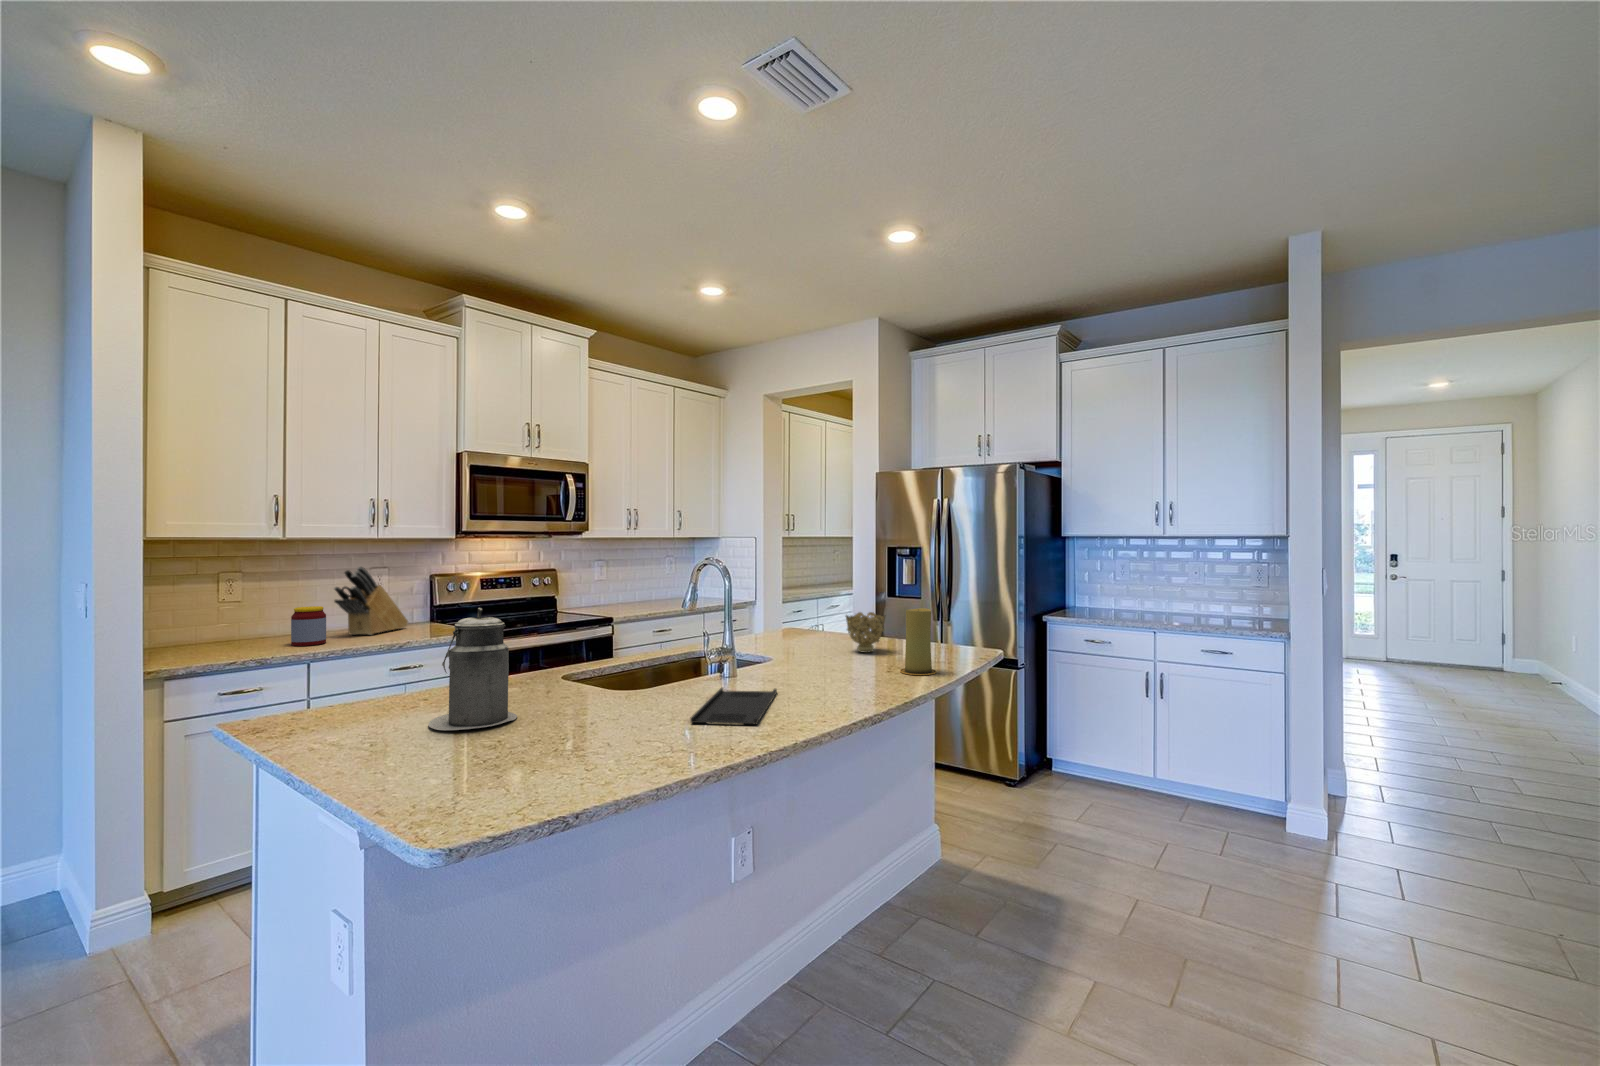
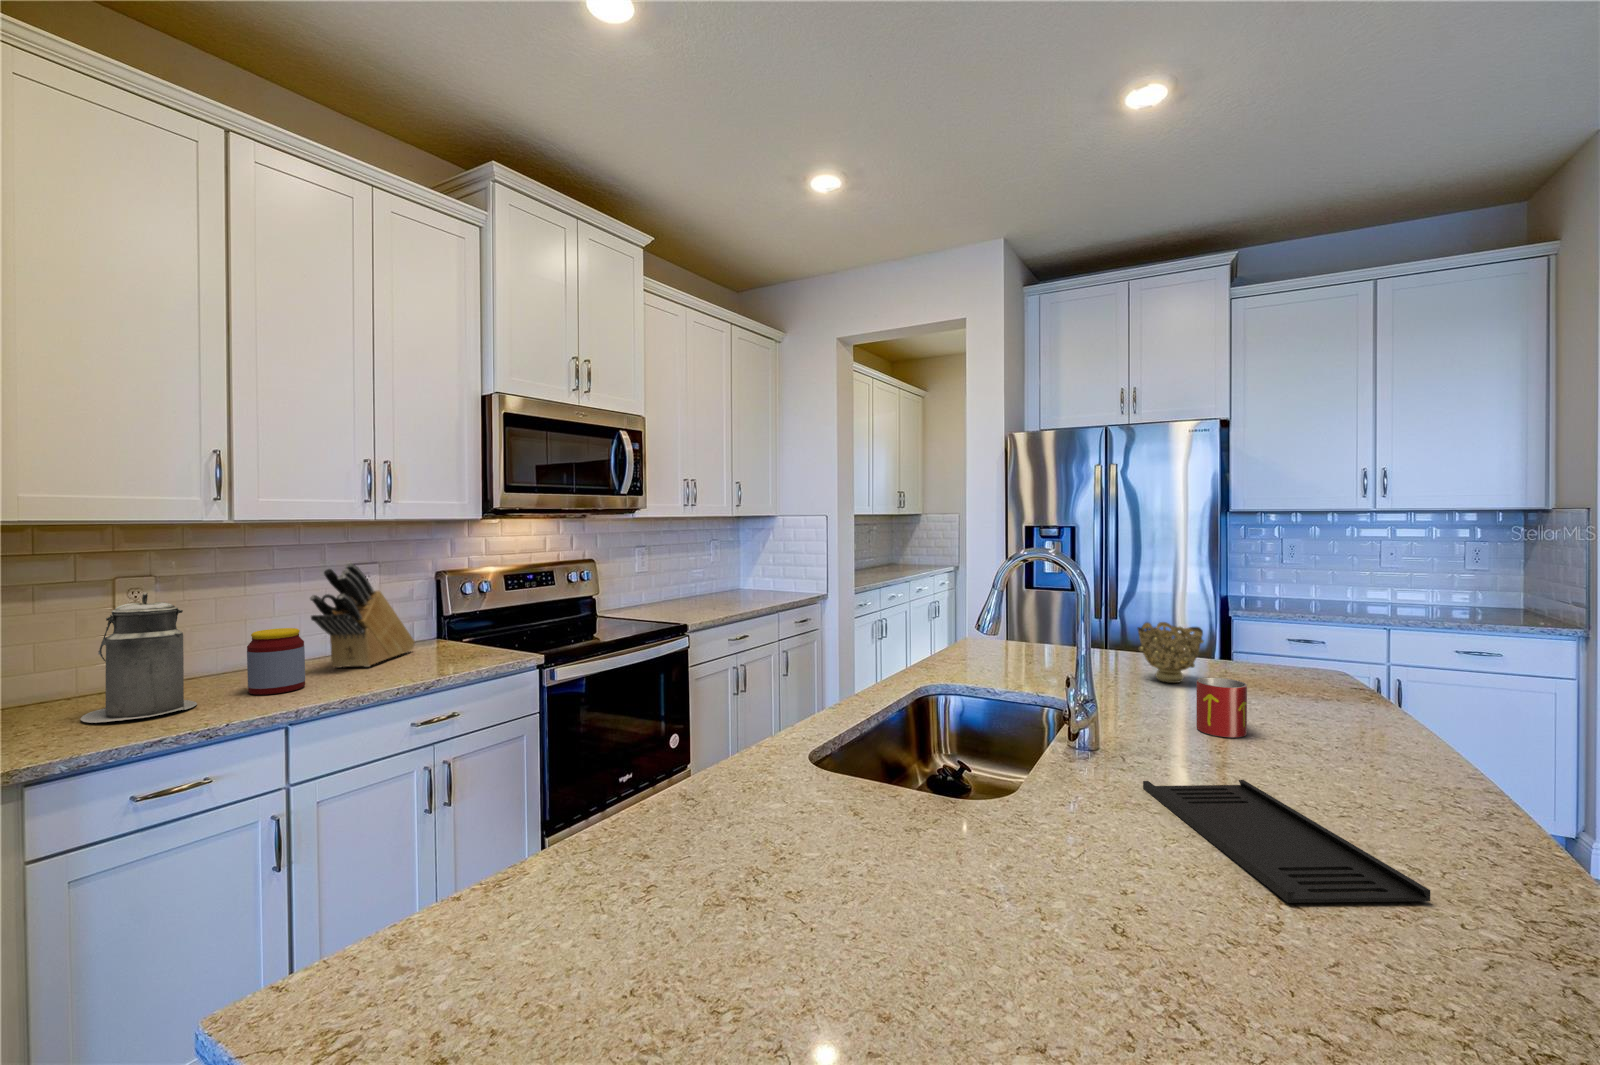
canister: present [428,608,517,730] -> present [80,593,197,723]
candle: present [900,608,937,675] -> none [1310,623,1381,731]
mug: none [816,641,851,676] -> present [1196,678,1247,737]

